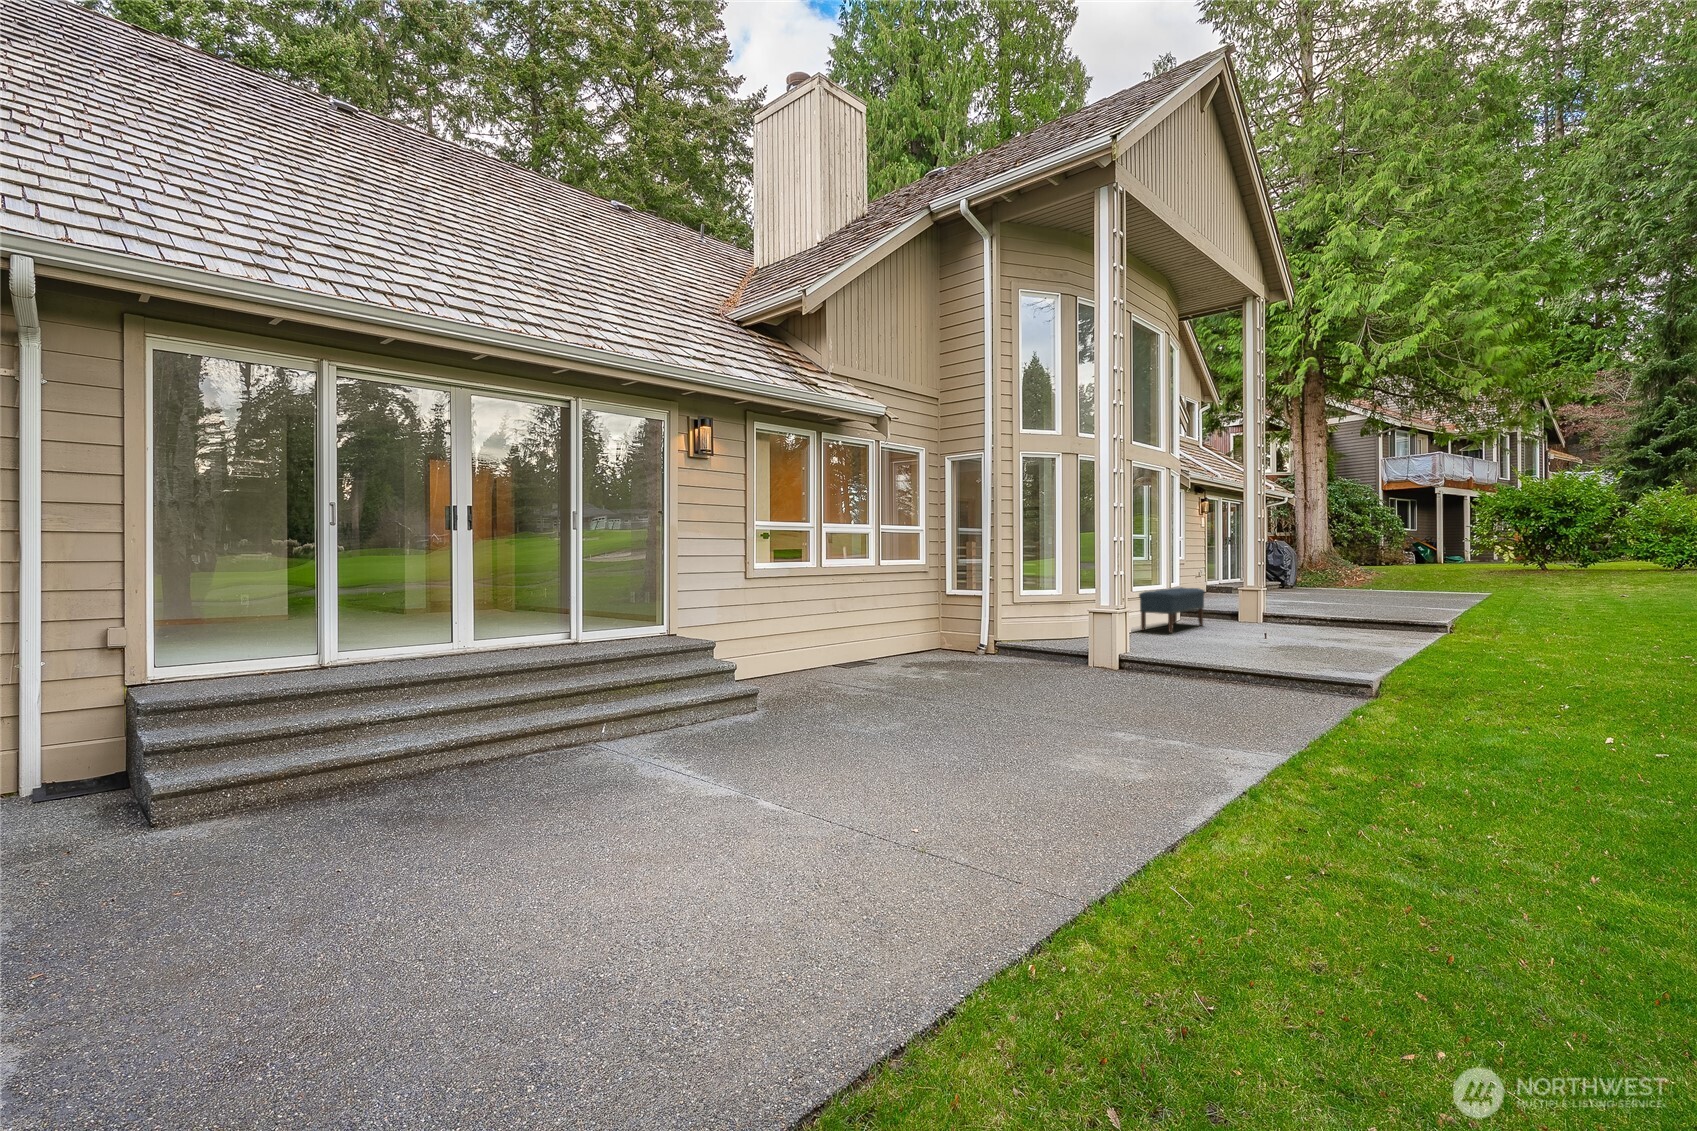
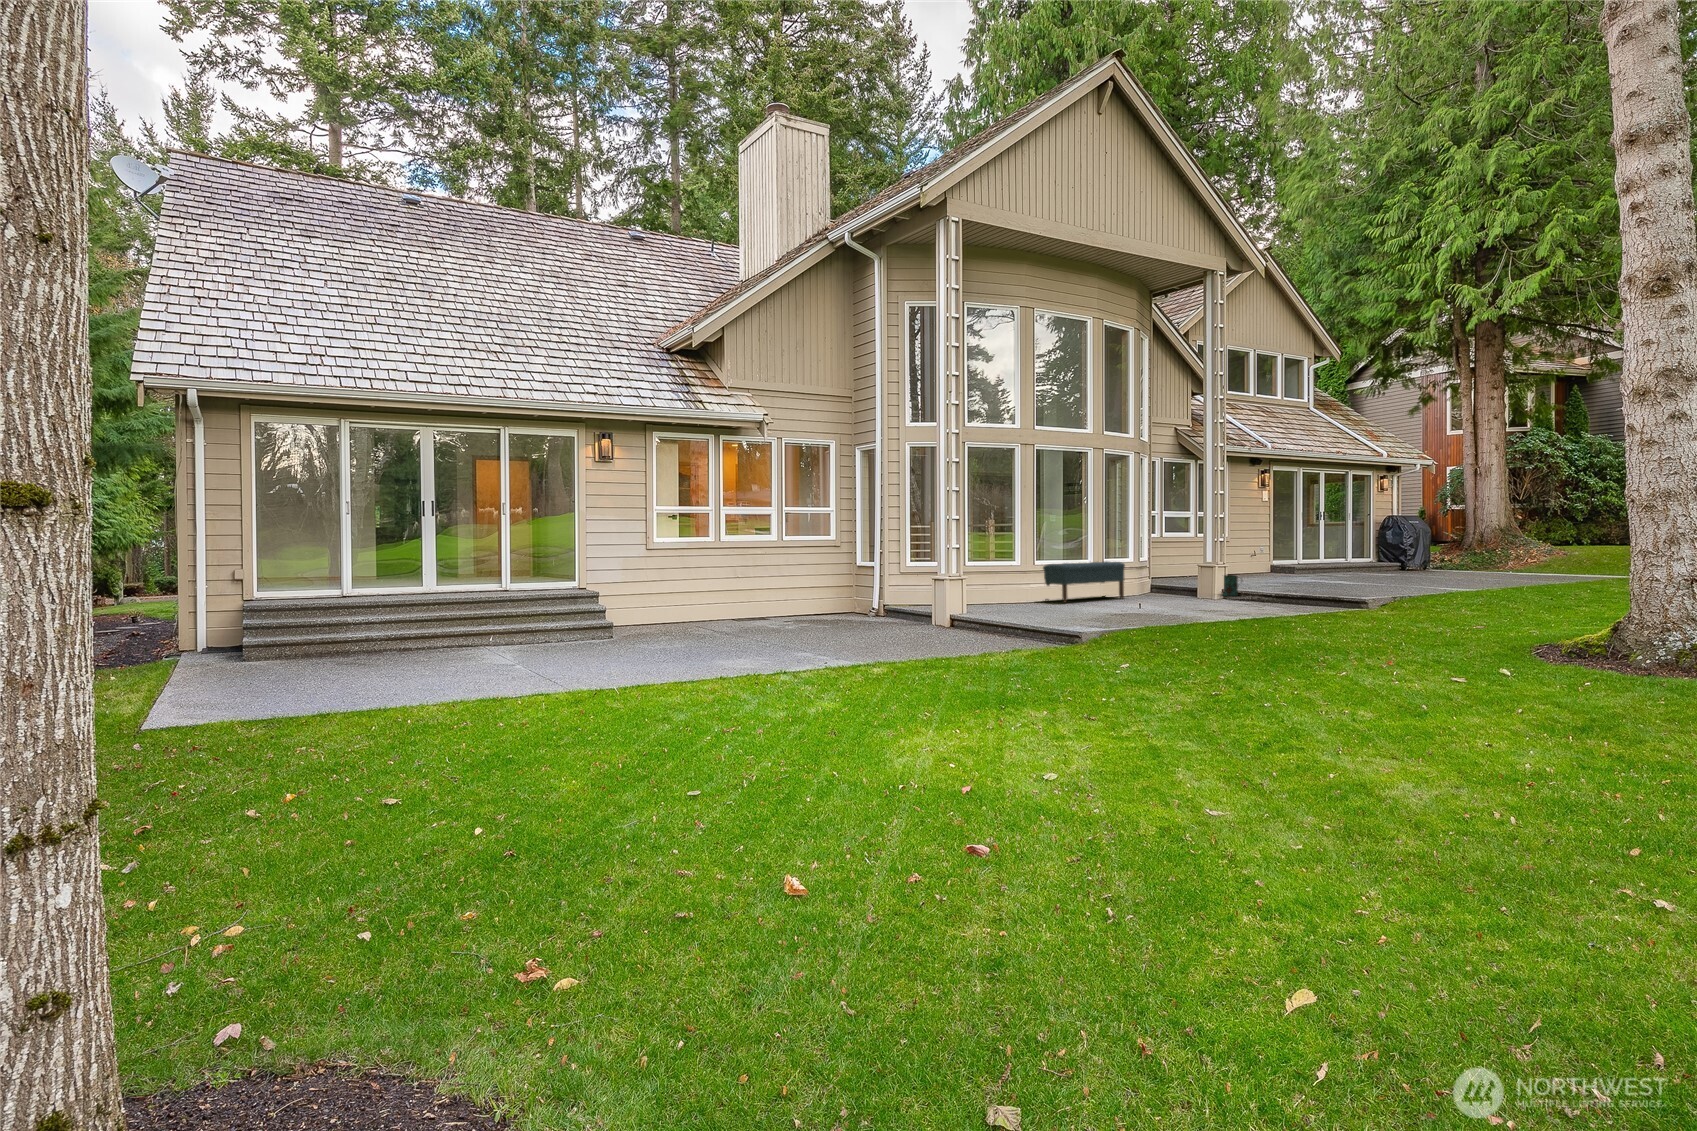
watering can: none [1265,597,1304,622] -> present [1222,574,1238,596]

